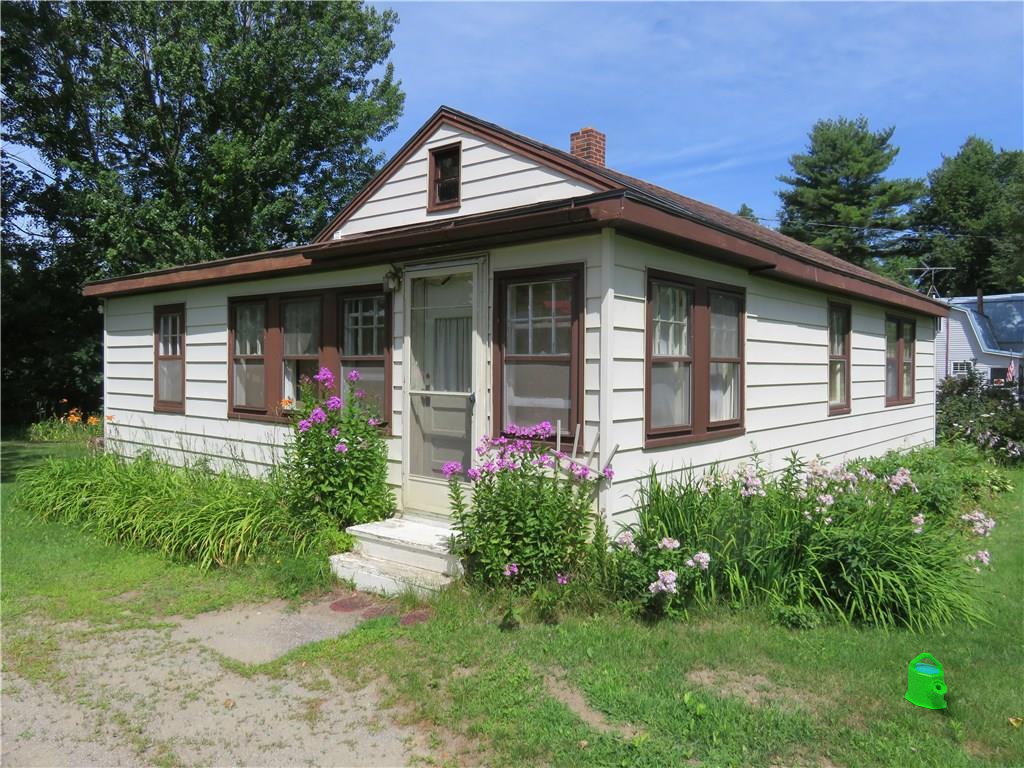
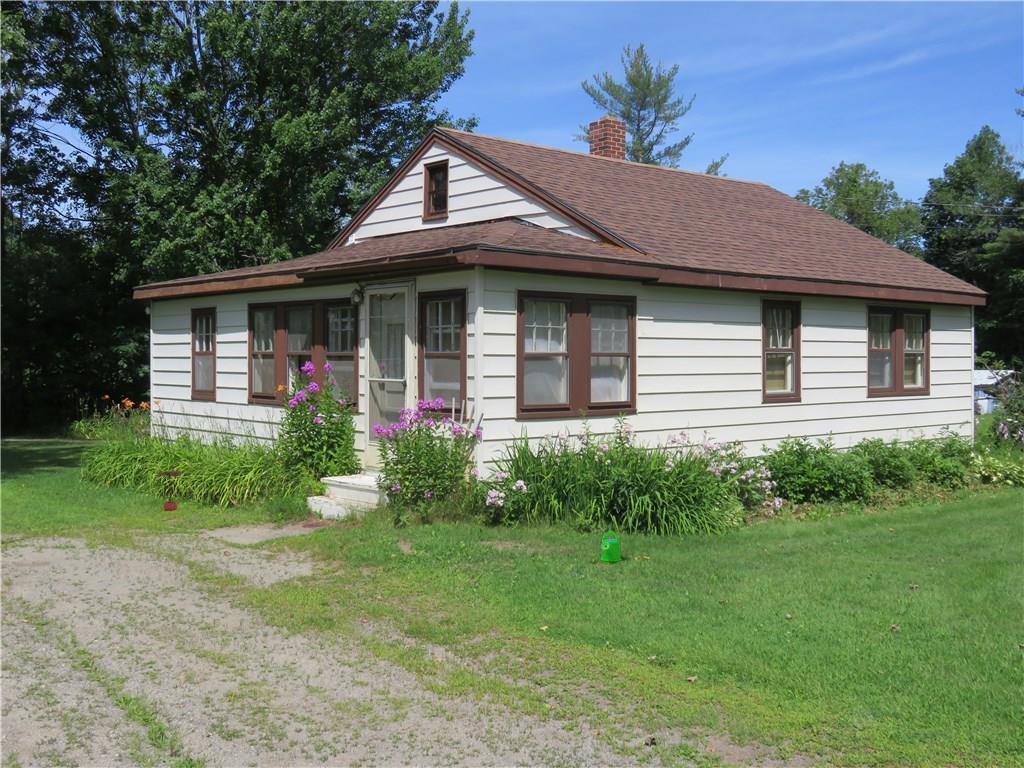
potted plant: none [104,523,146,582] -> present [156,471,183,510]

